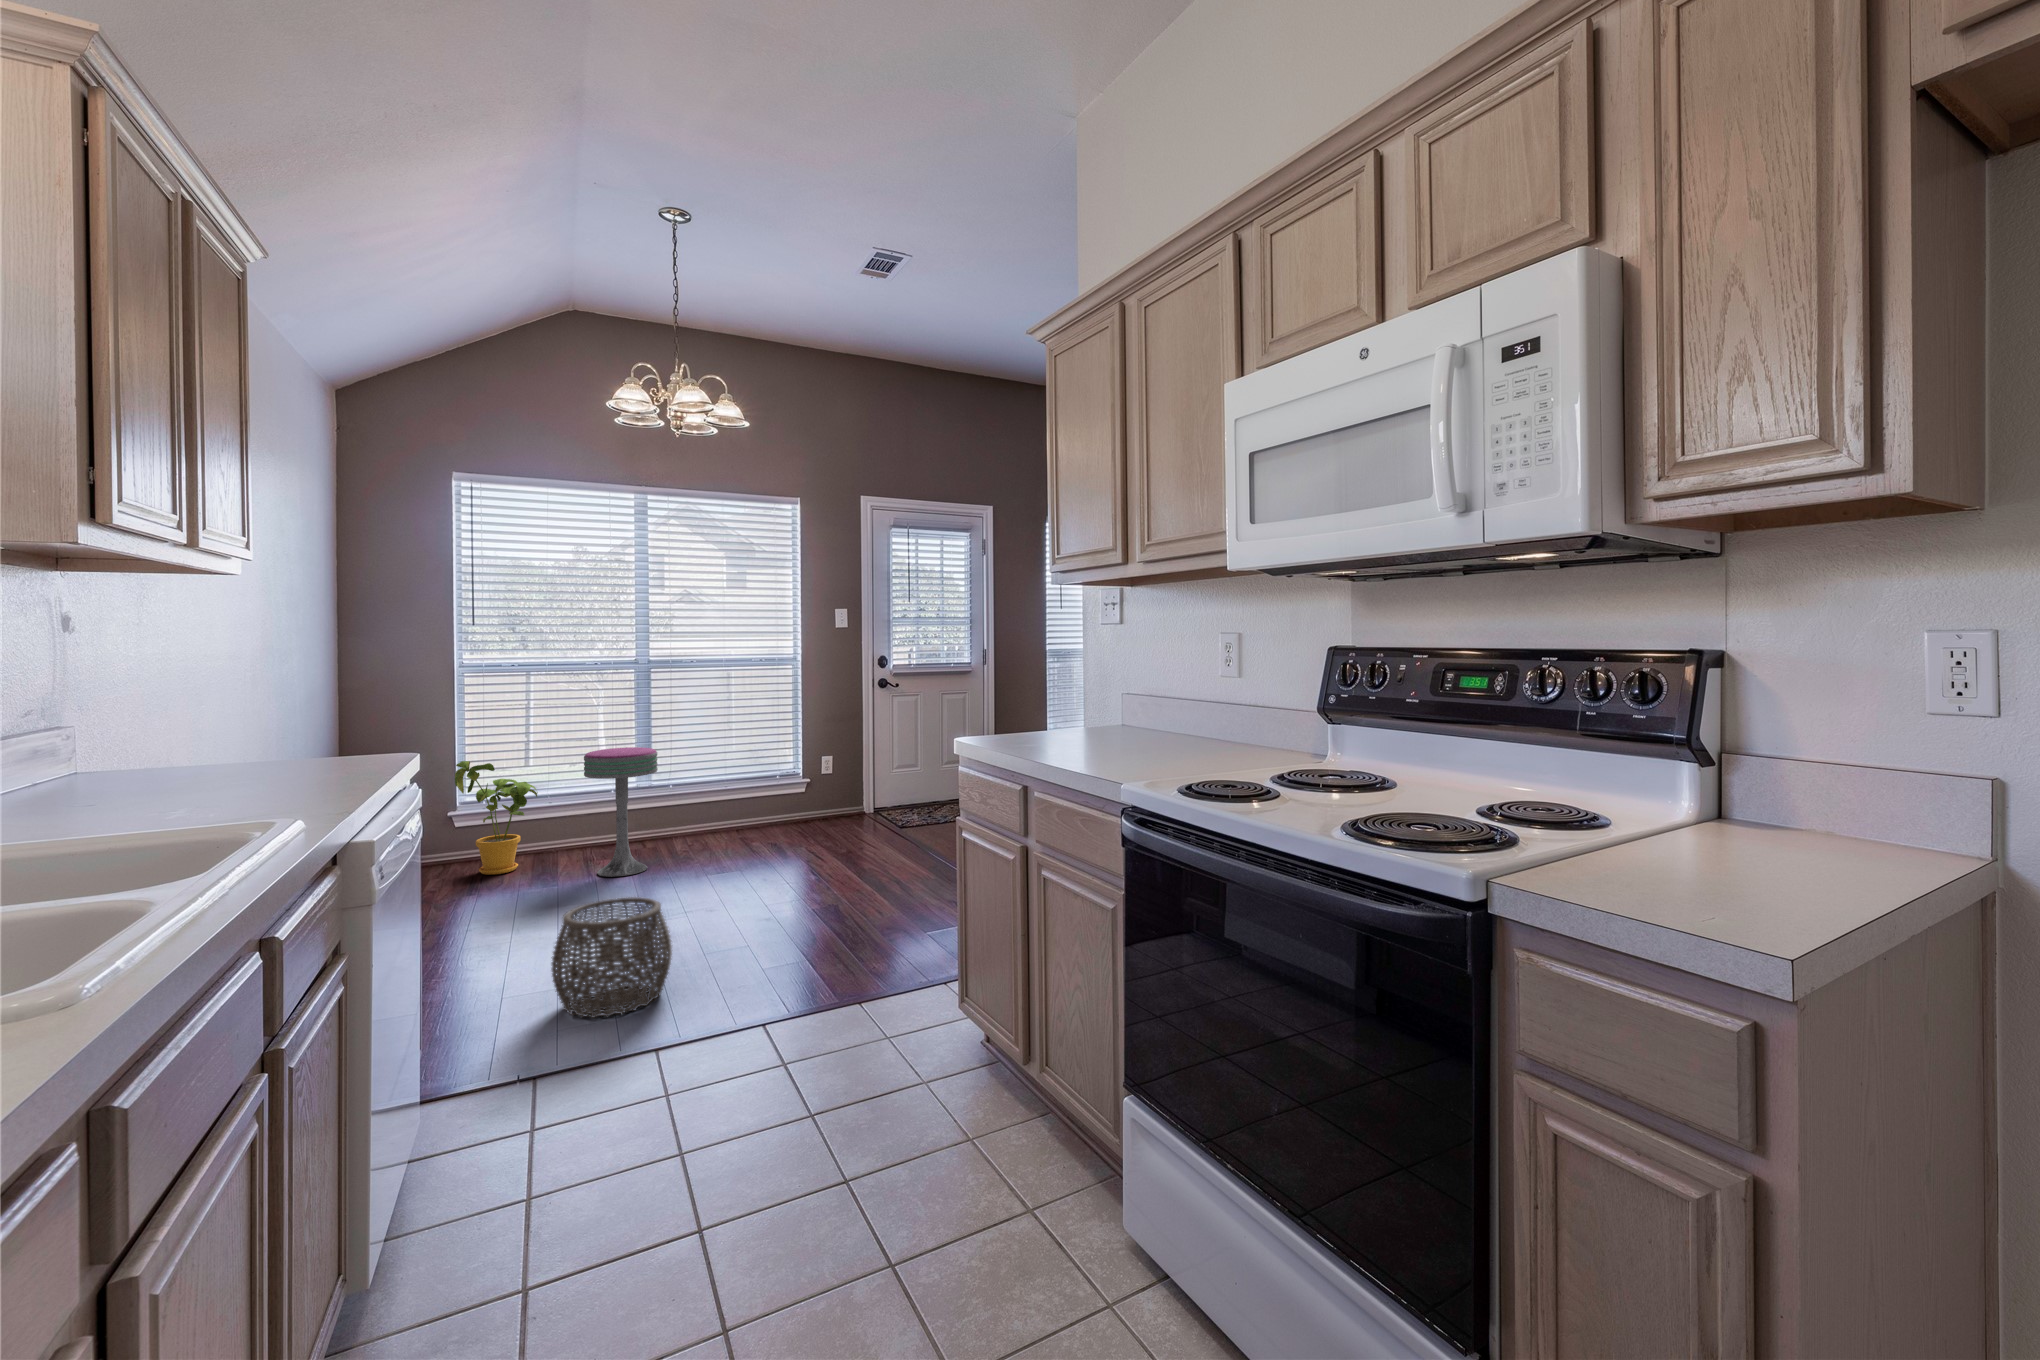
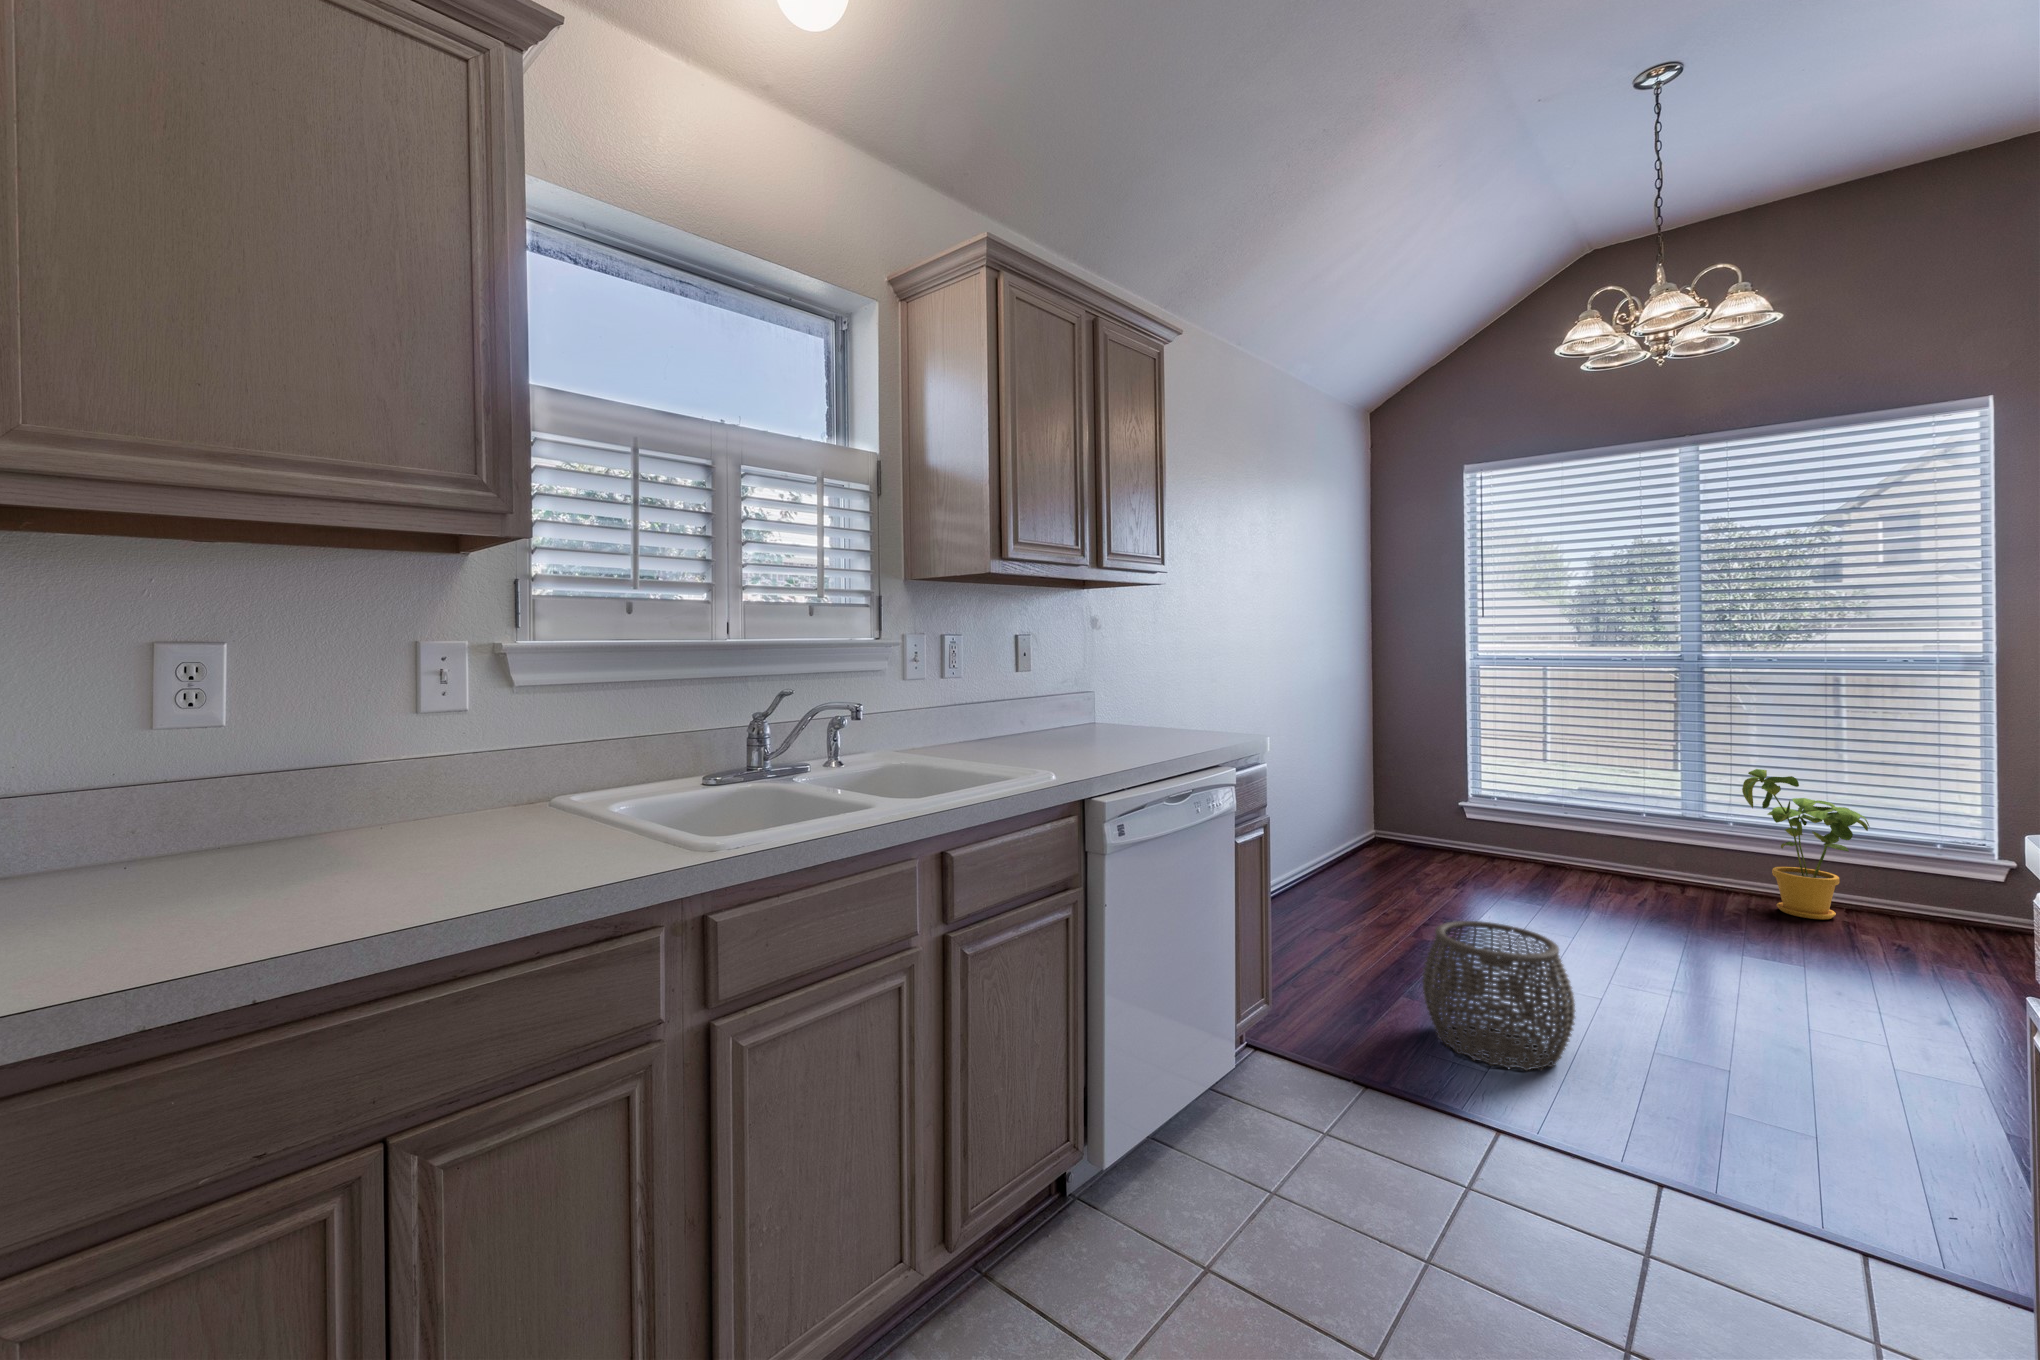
bar stool: present [584,747,658,877] -> none [1583,758,1684,917]
house plant: present [455,761,538,875] -> present [1742,769,1870,919]

